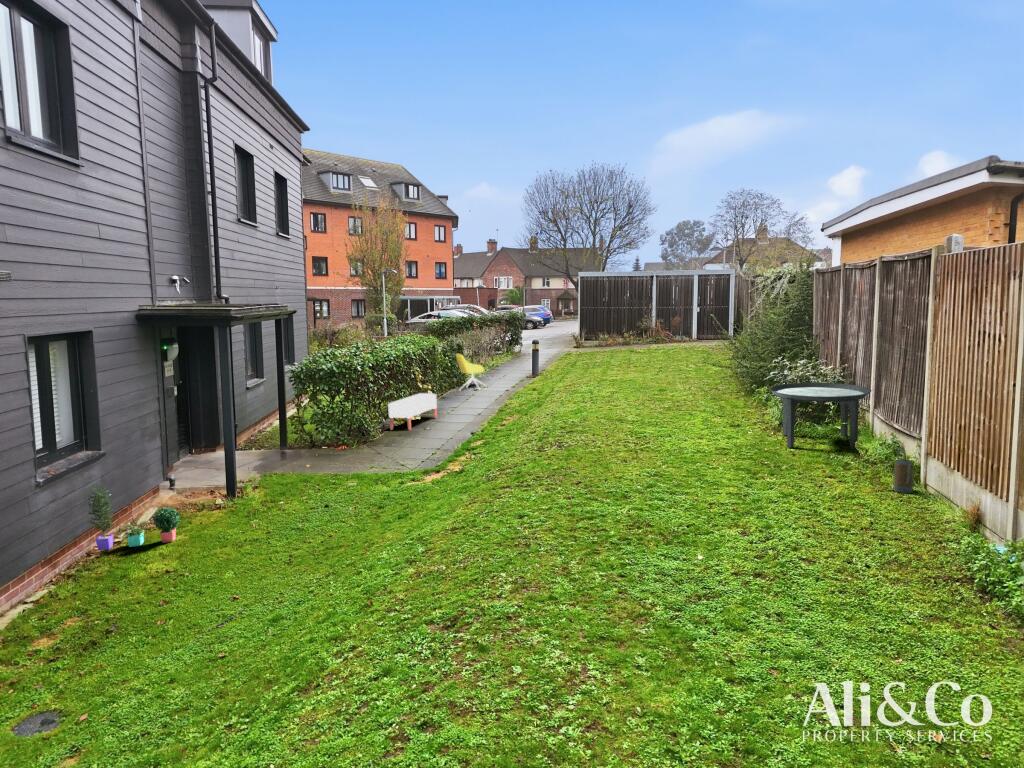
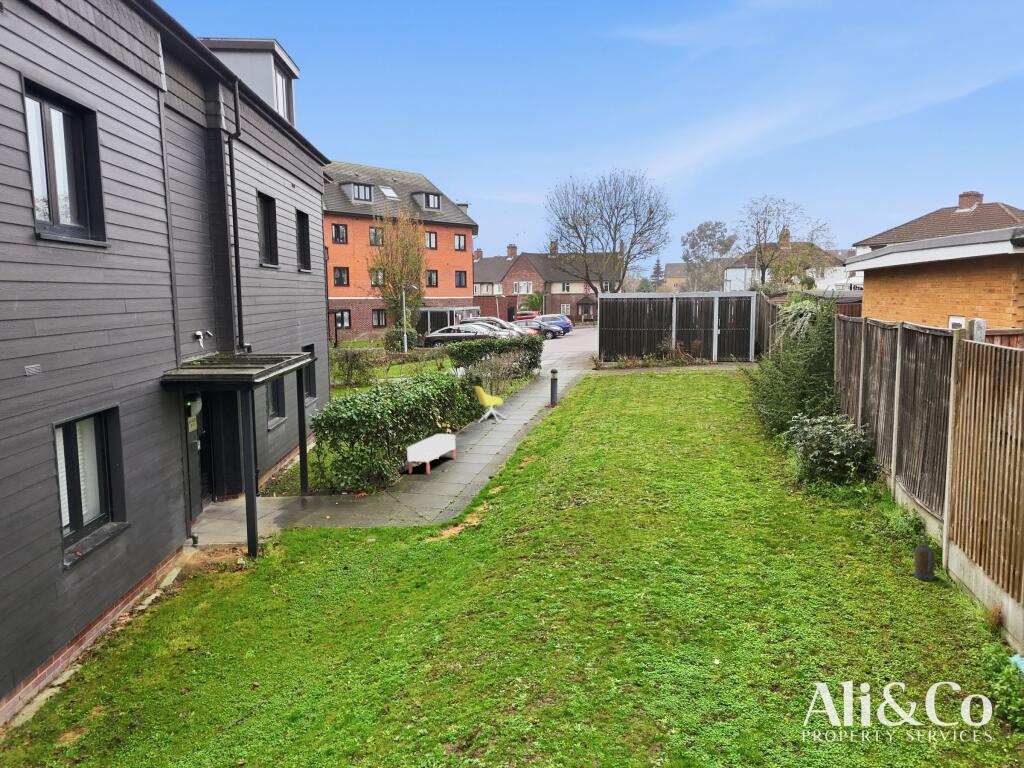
round table: present [769,383,871,449] -> none [790,444,894,519]
potted plant: present [88,485,180,550] -> none [112,557,204,621]

